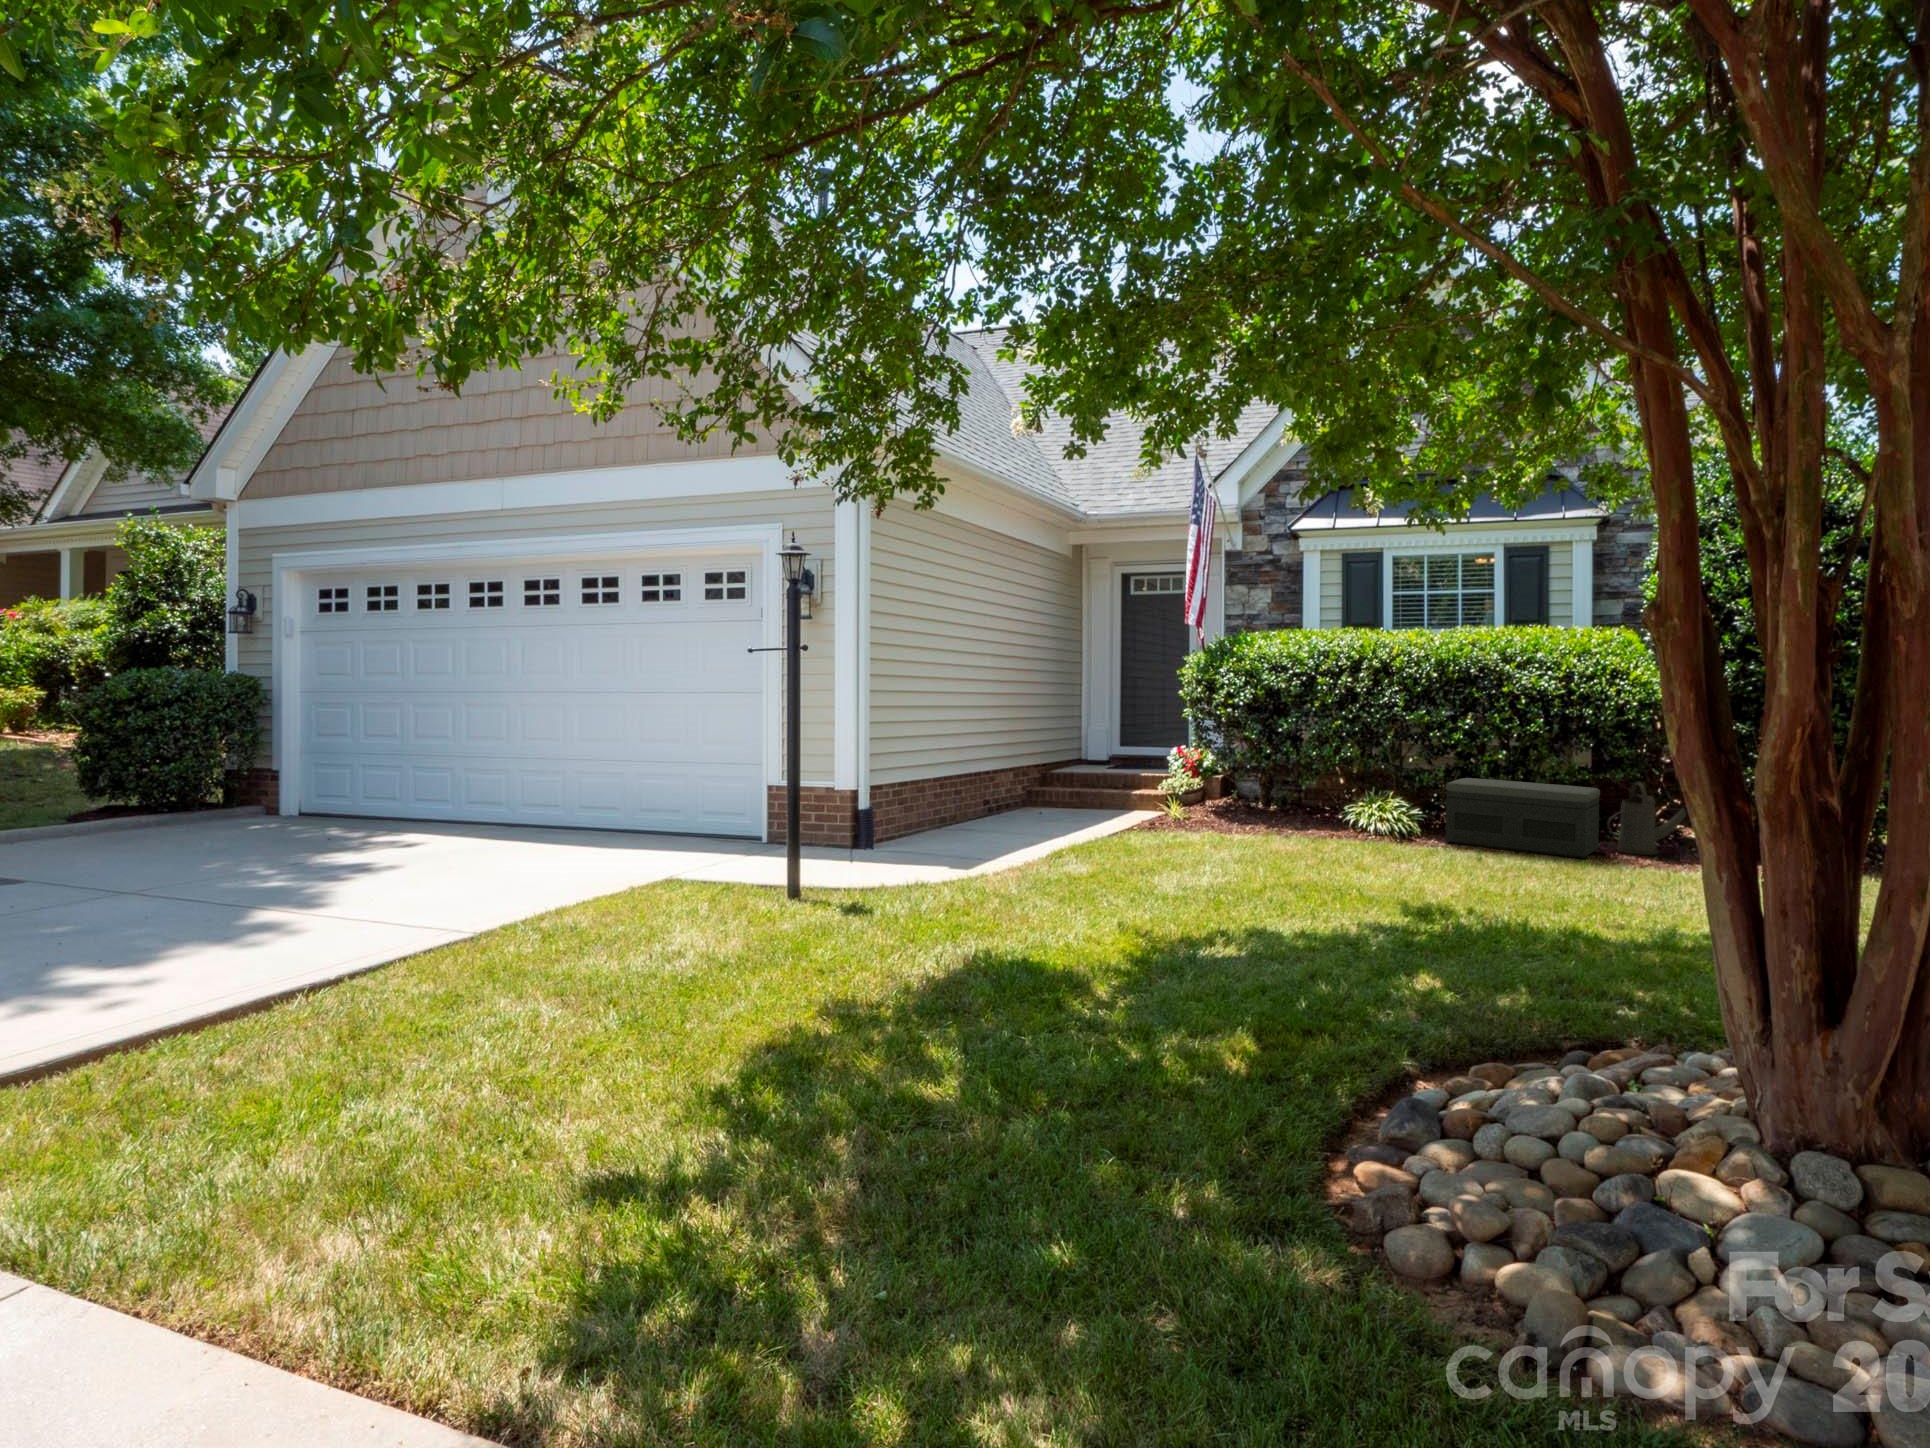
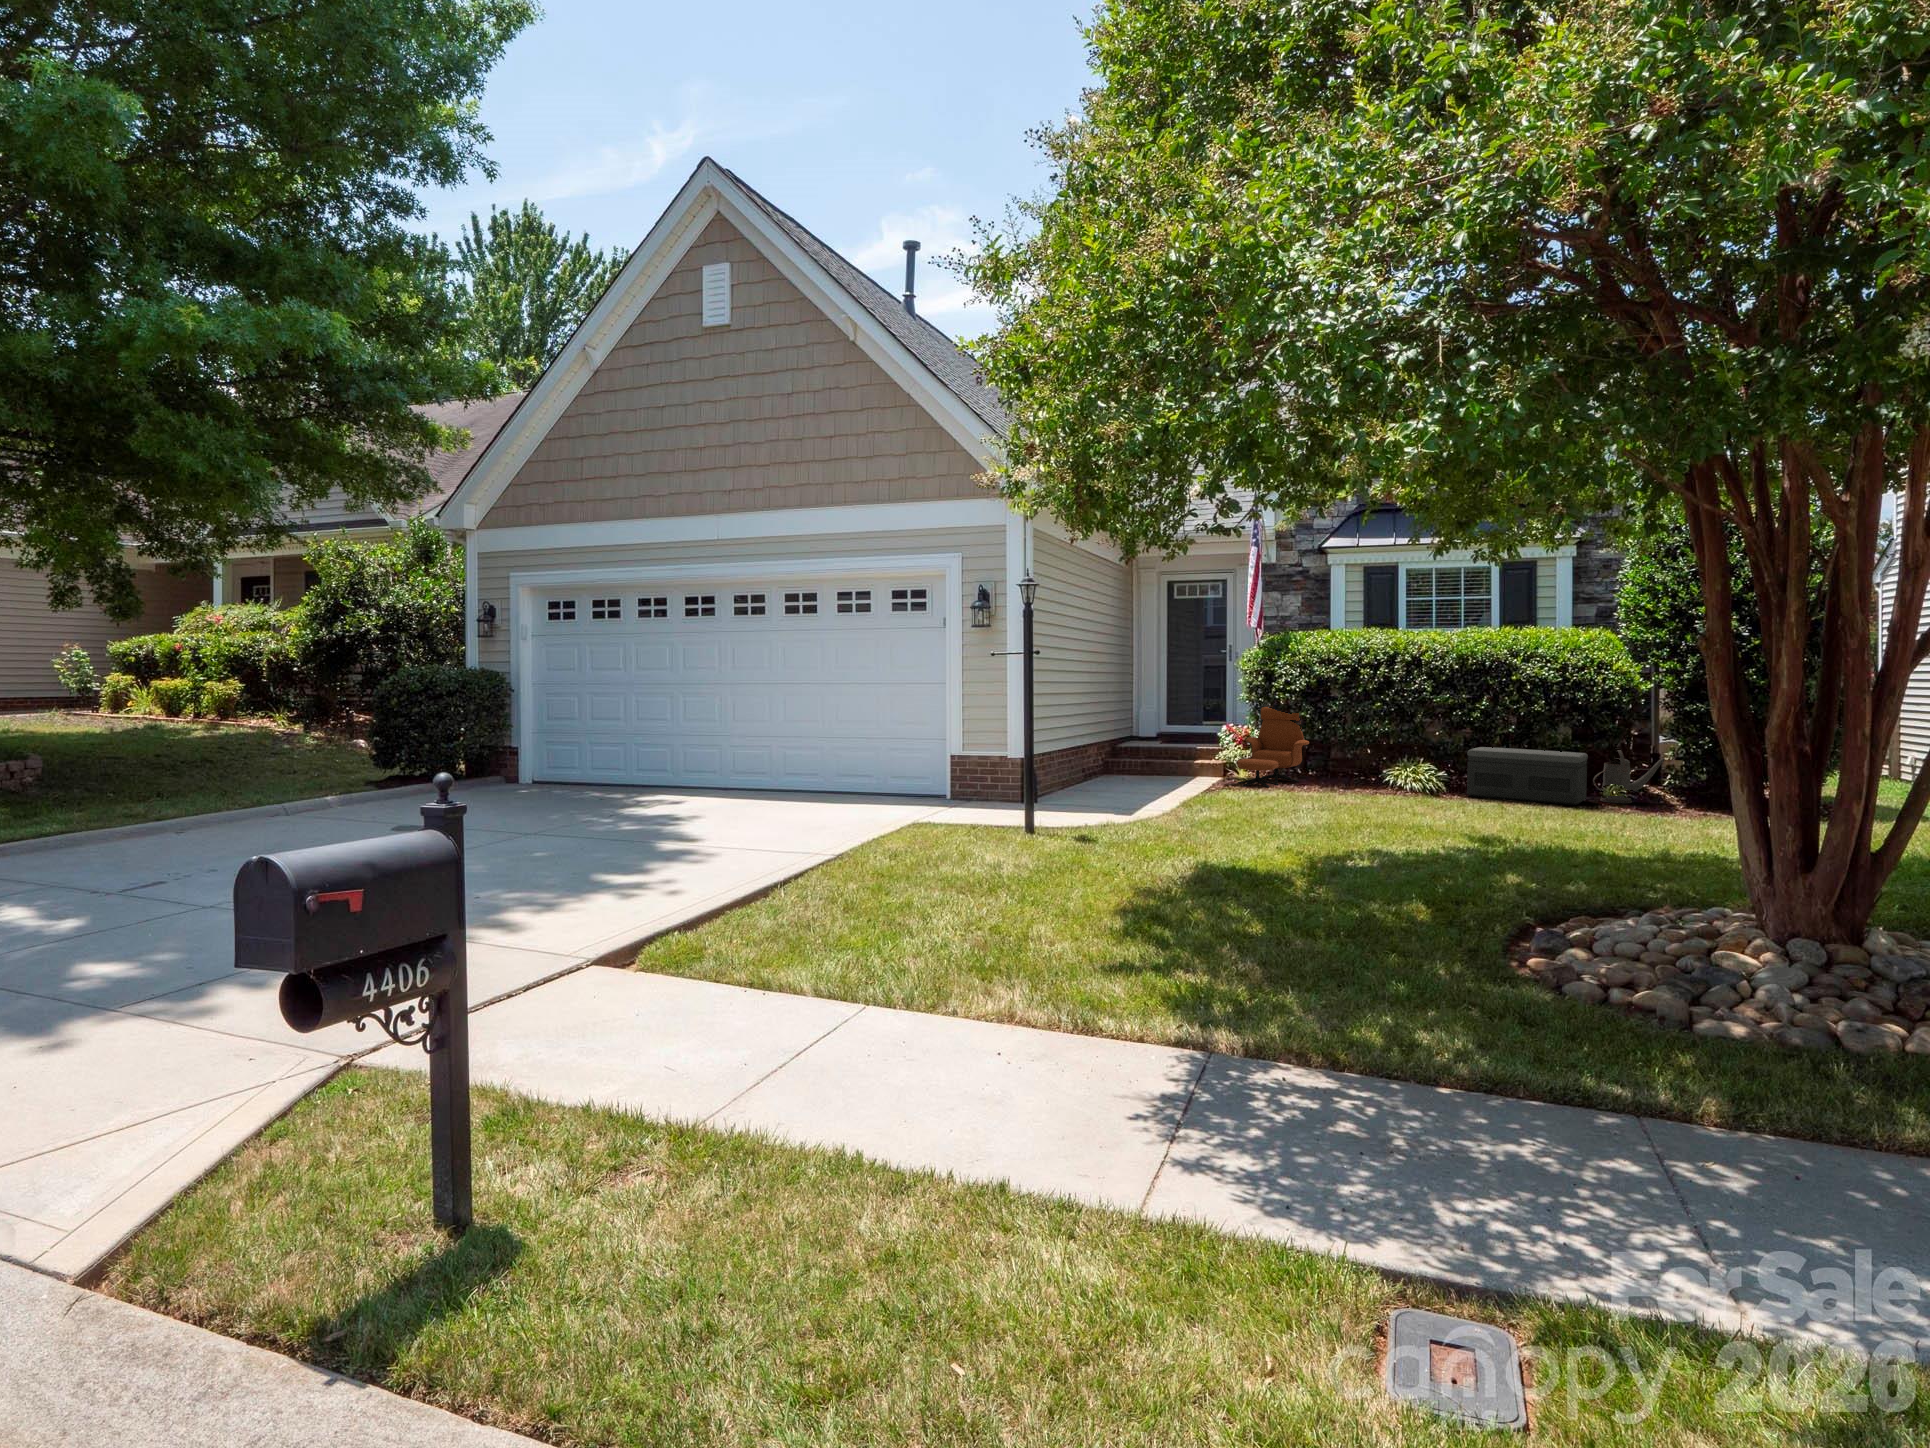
lounge chair: none [1161,725,1255,830] -> present [1237,707,1309,787]

